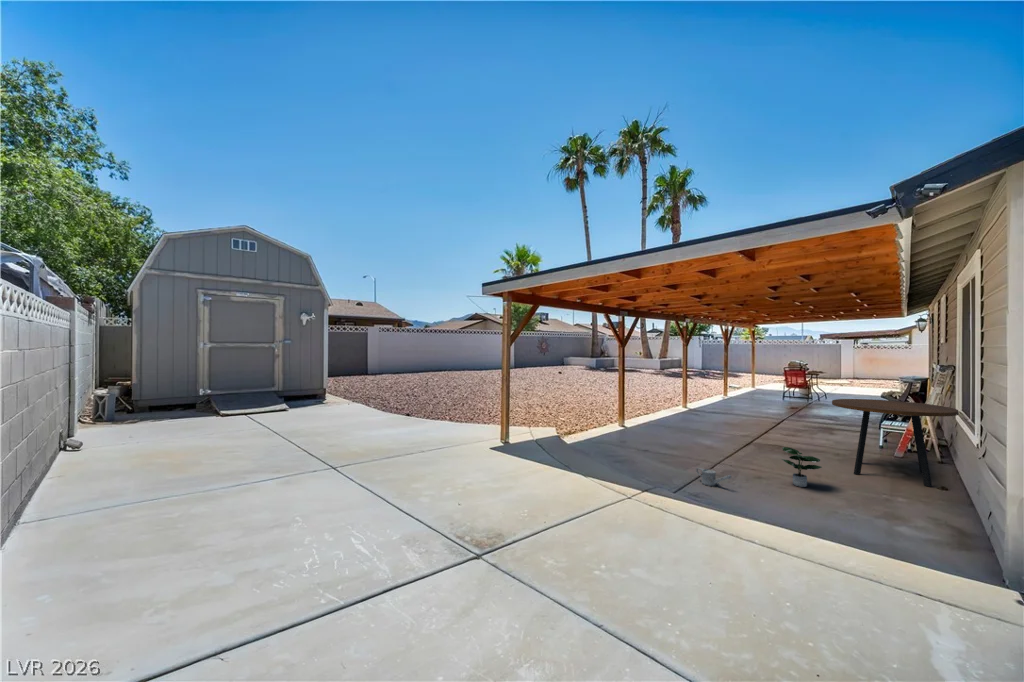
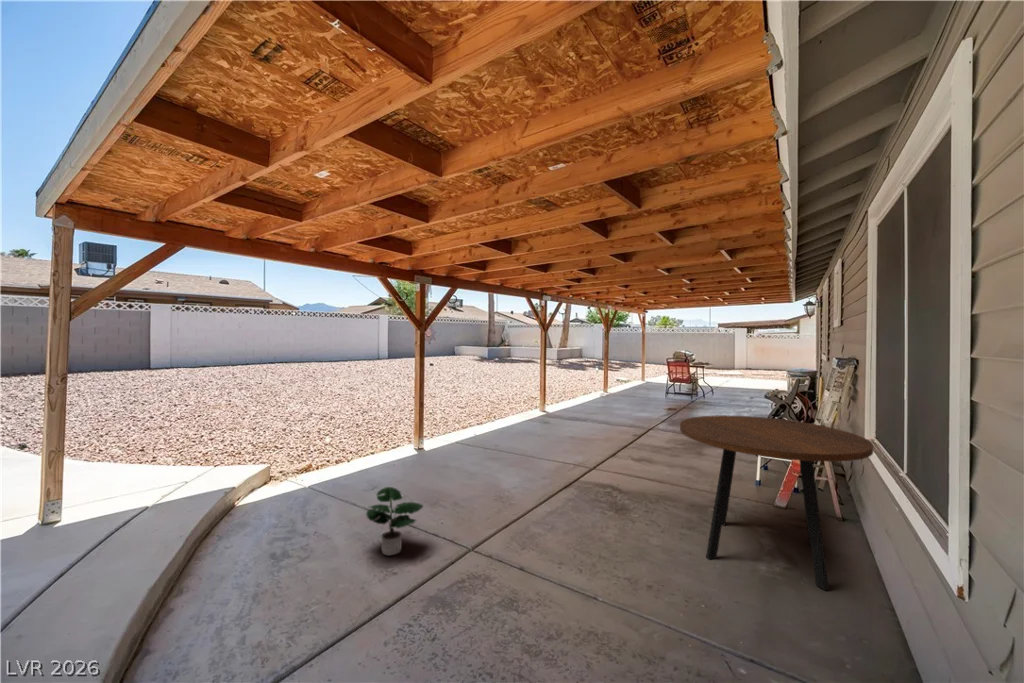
potted plant: present [782,447,822,487] -> present [366,487,423,555]
watering can: present [696,468,731,486] -> none [392,588,437,639]

